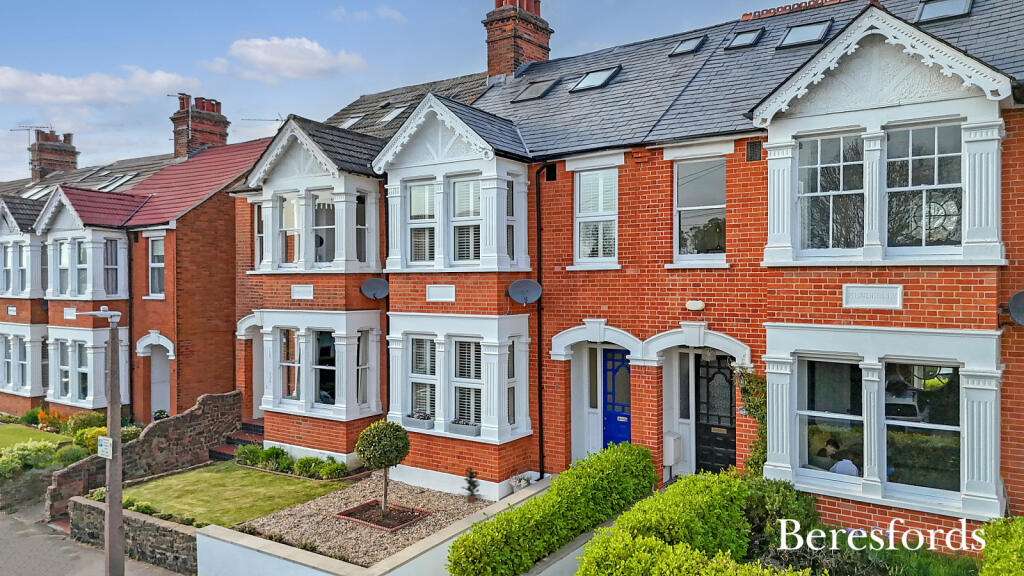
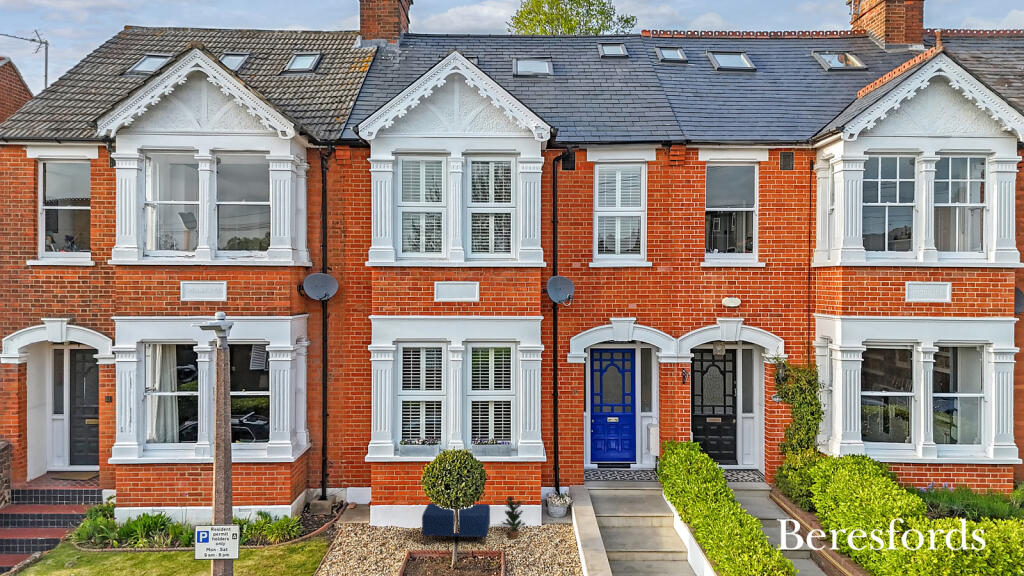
bench: none [406,465,462,503] -> present [422,503,490,545]

